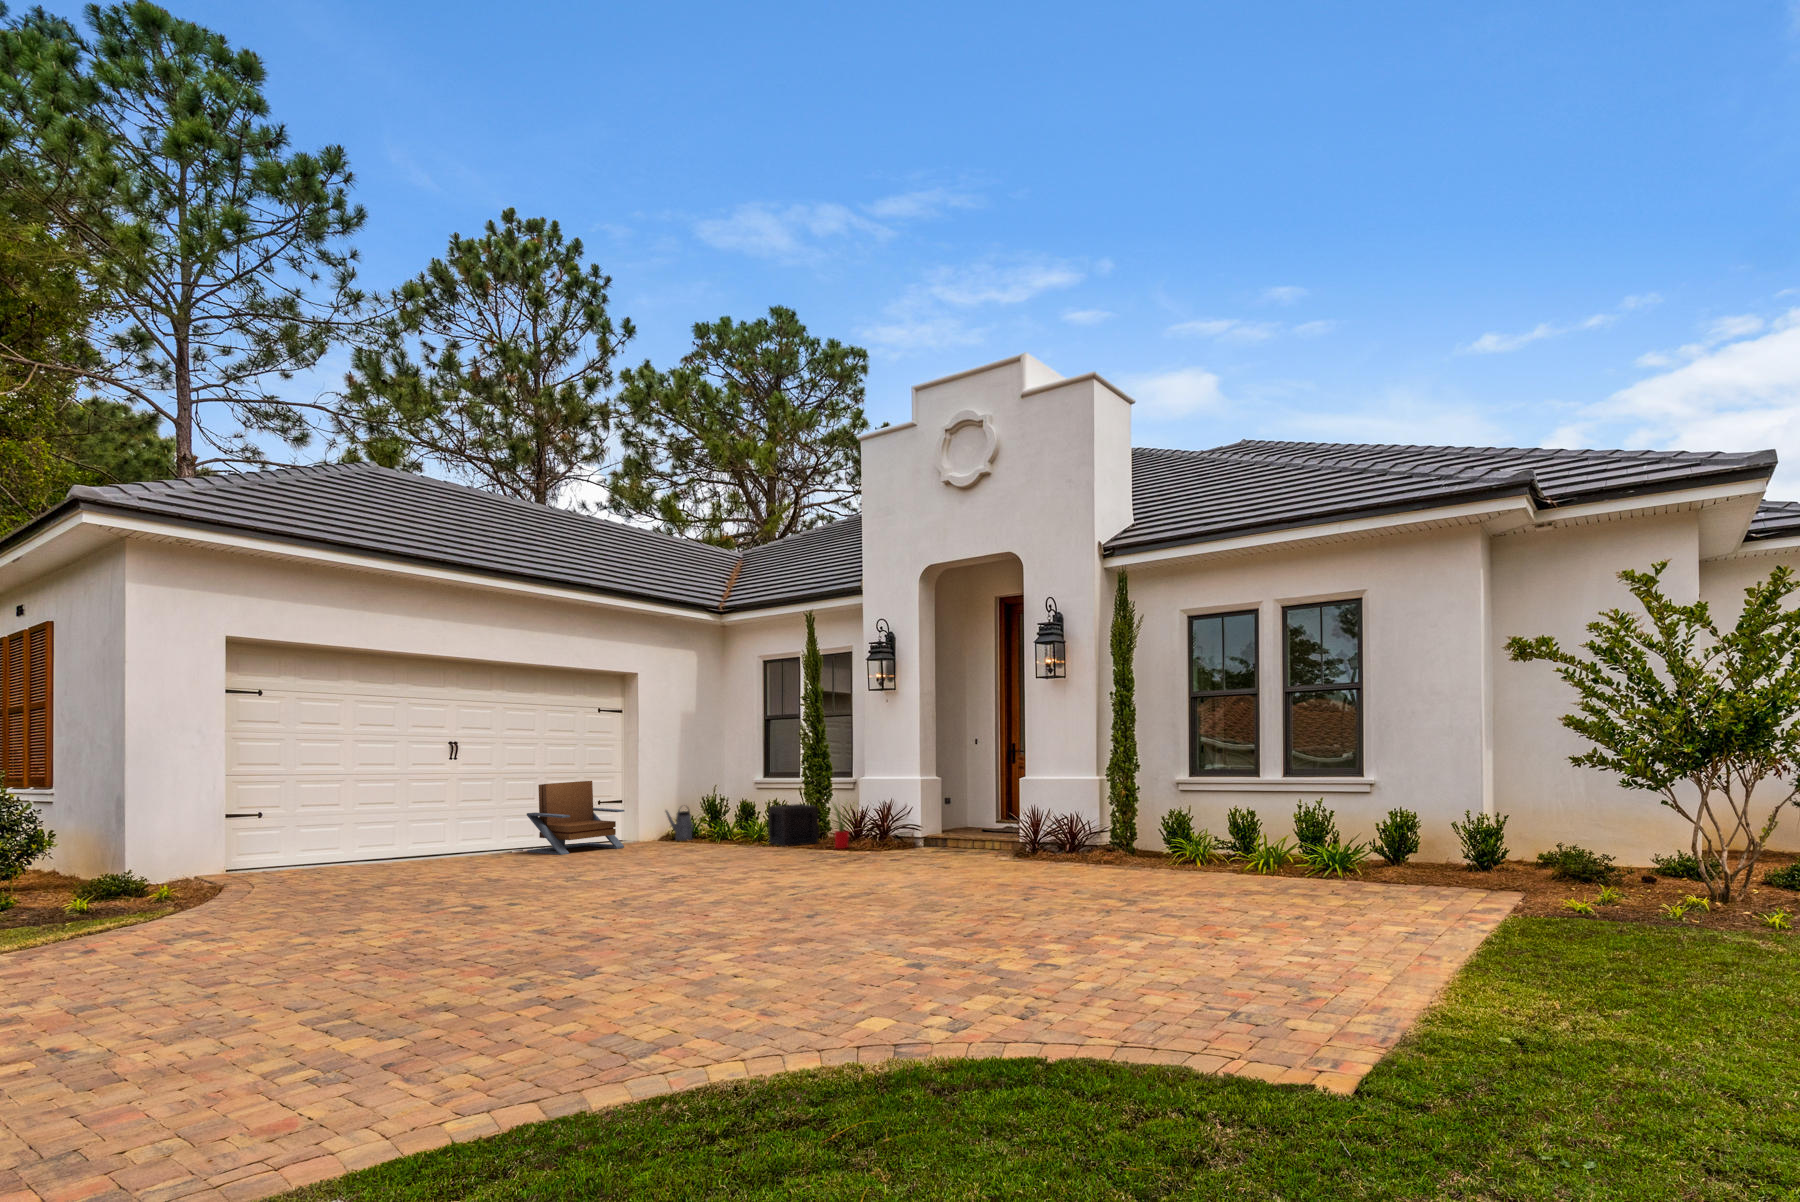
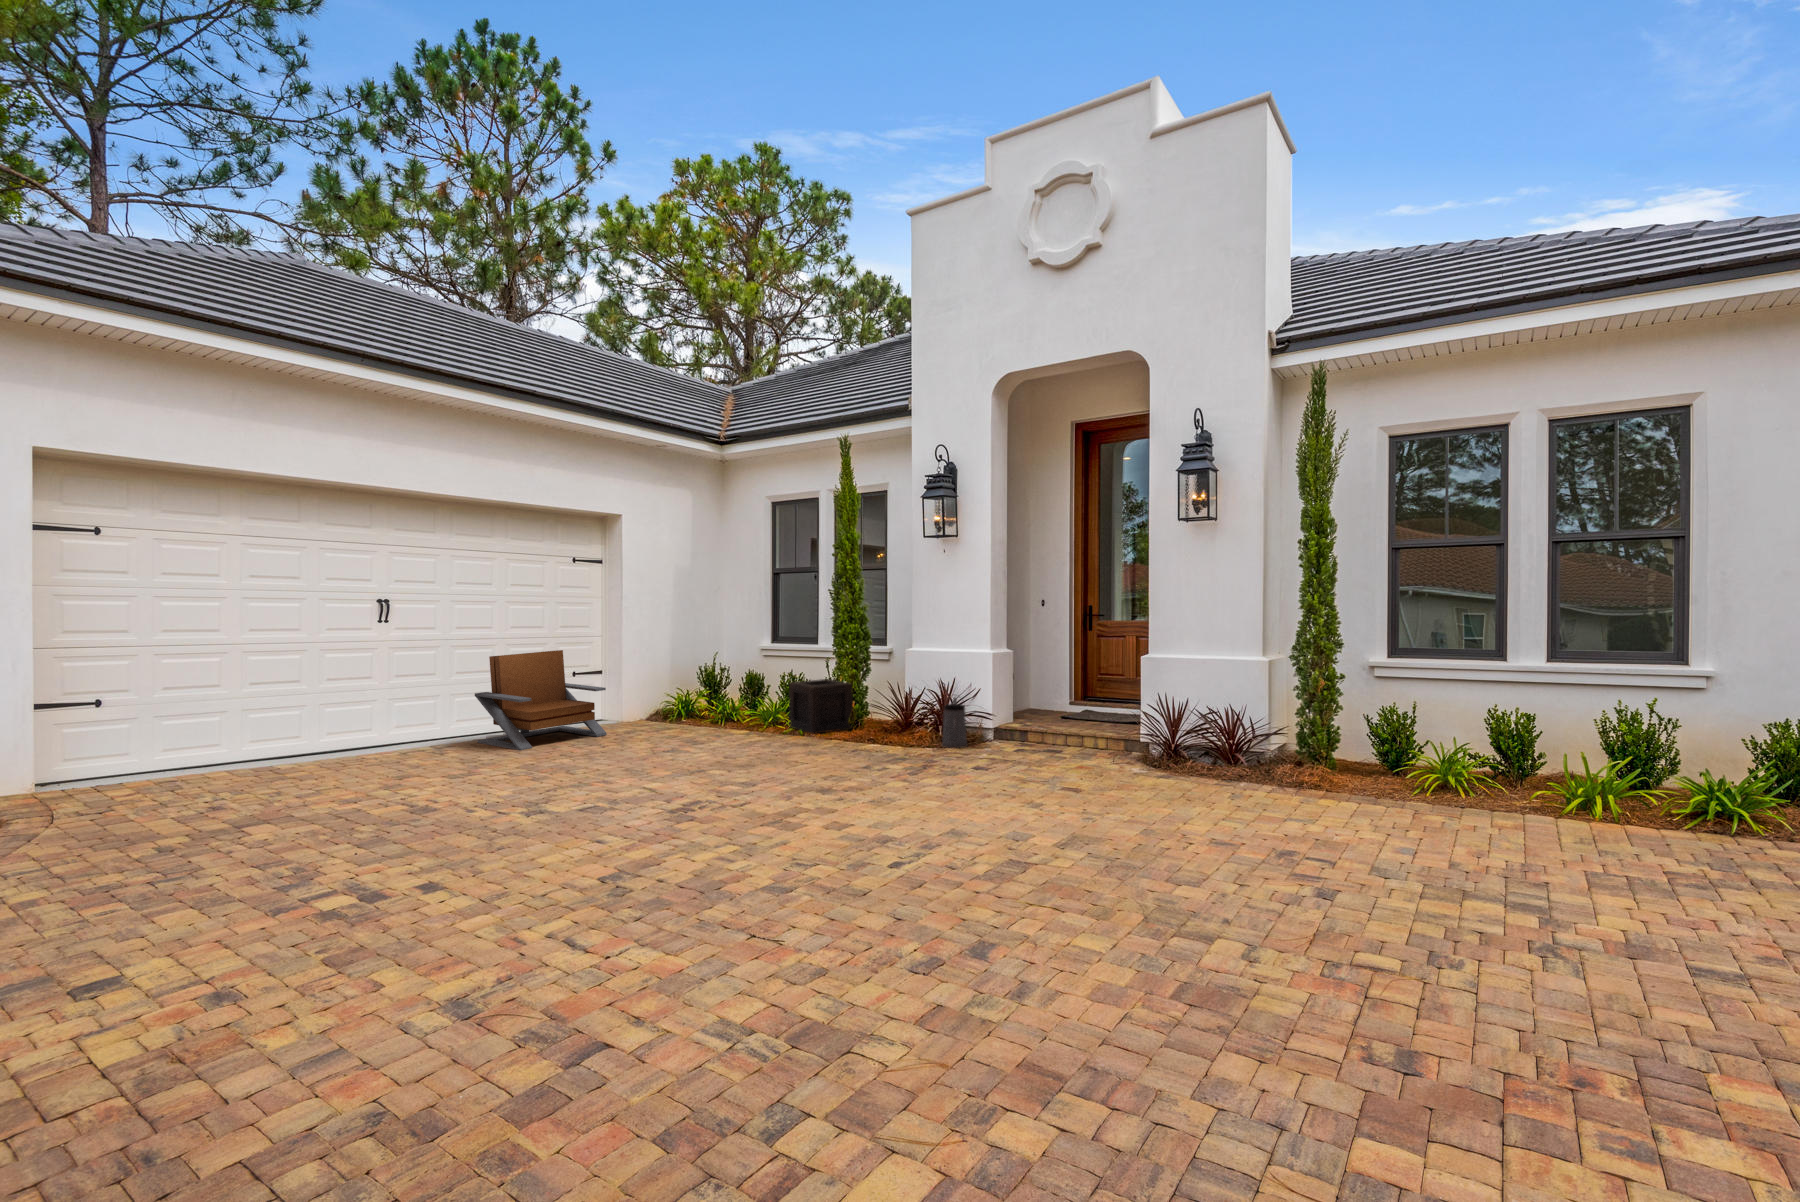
house plant: present [833,804,852,849] -> none [861,671,911,740]
watering can: present [665,807,694,841] -> present [941,696,967,748]

